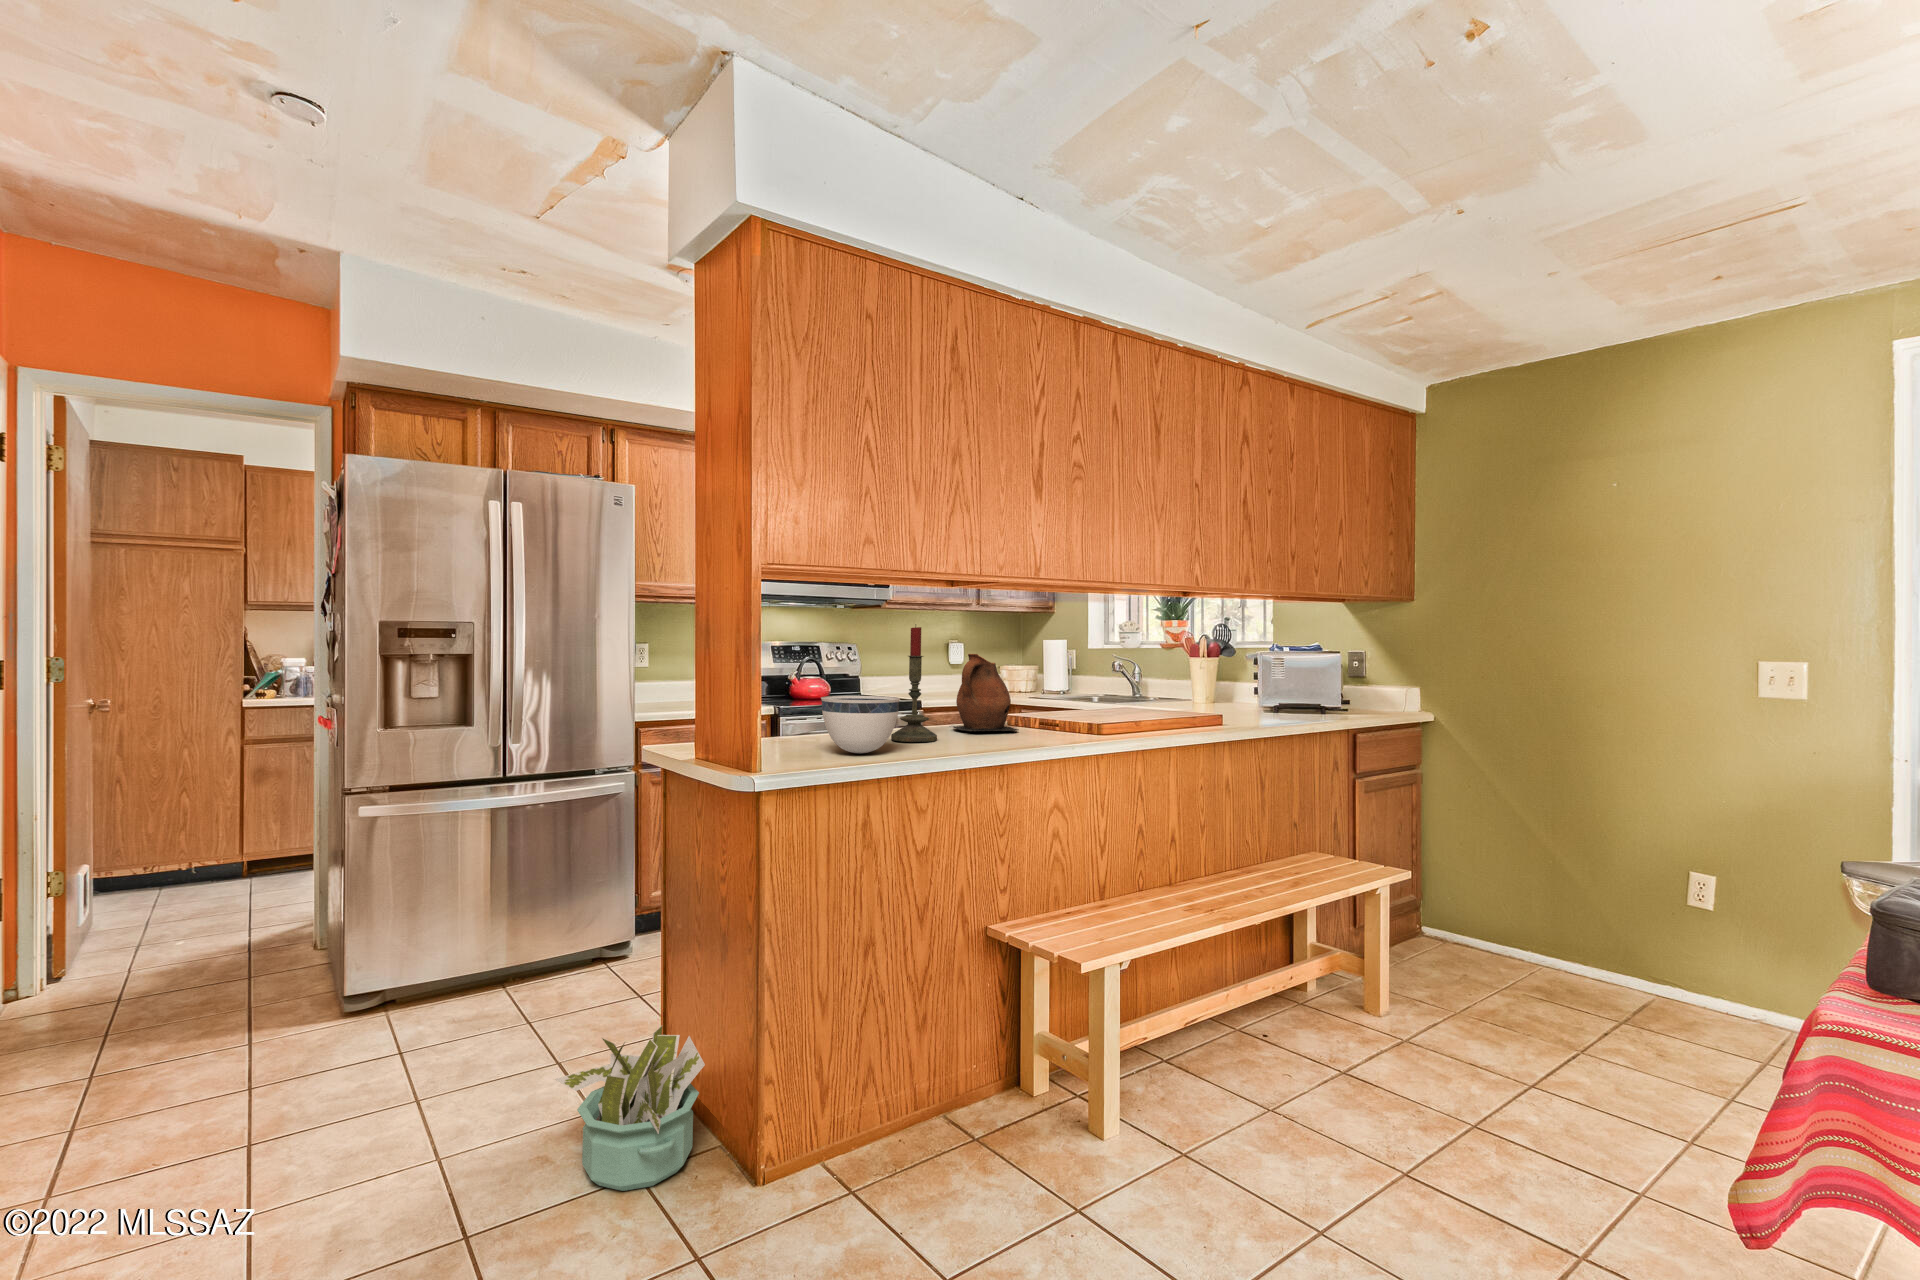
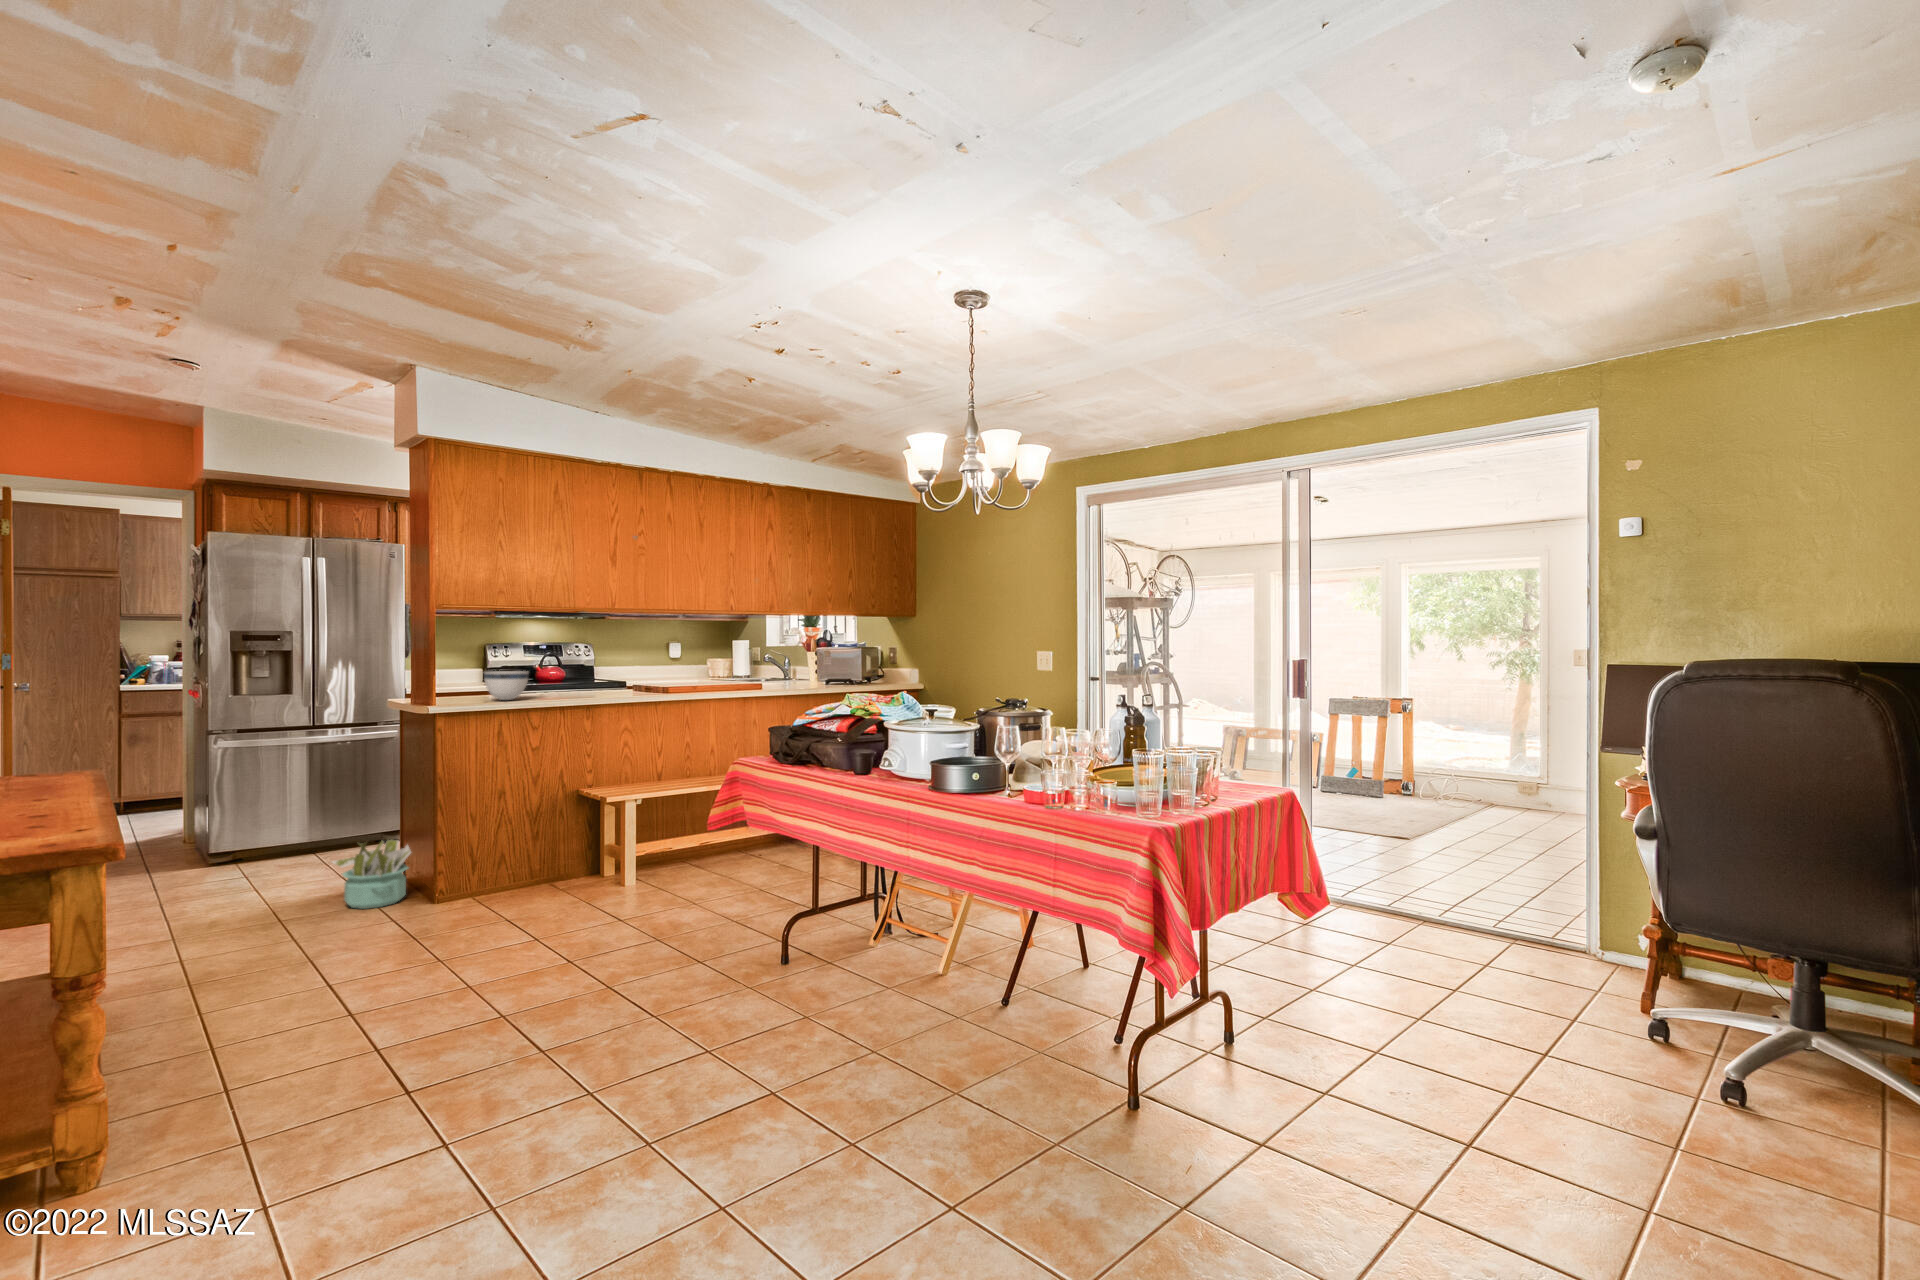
candle: present [891,627,937,742] -> none [537,633,564,696]
ceramic pitcher: present [953,654,1019,732] -> none [583,649,621,692]

